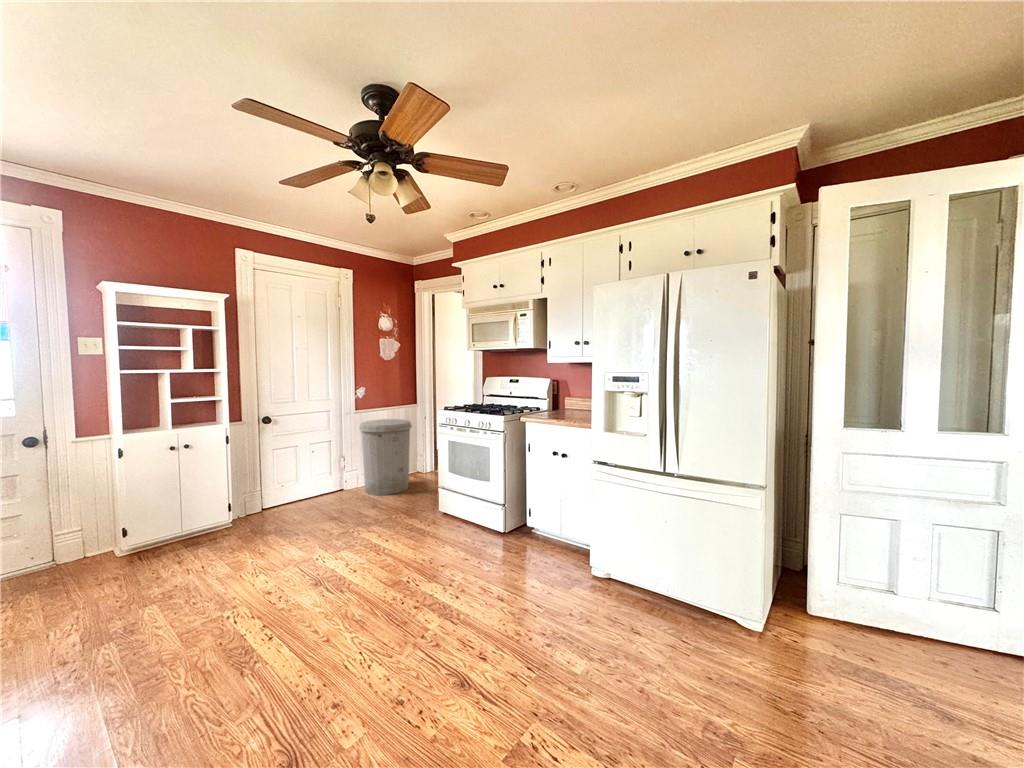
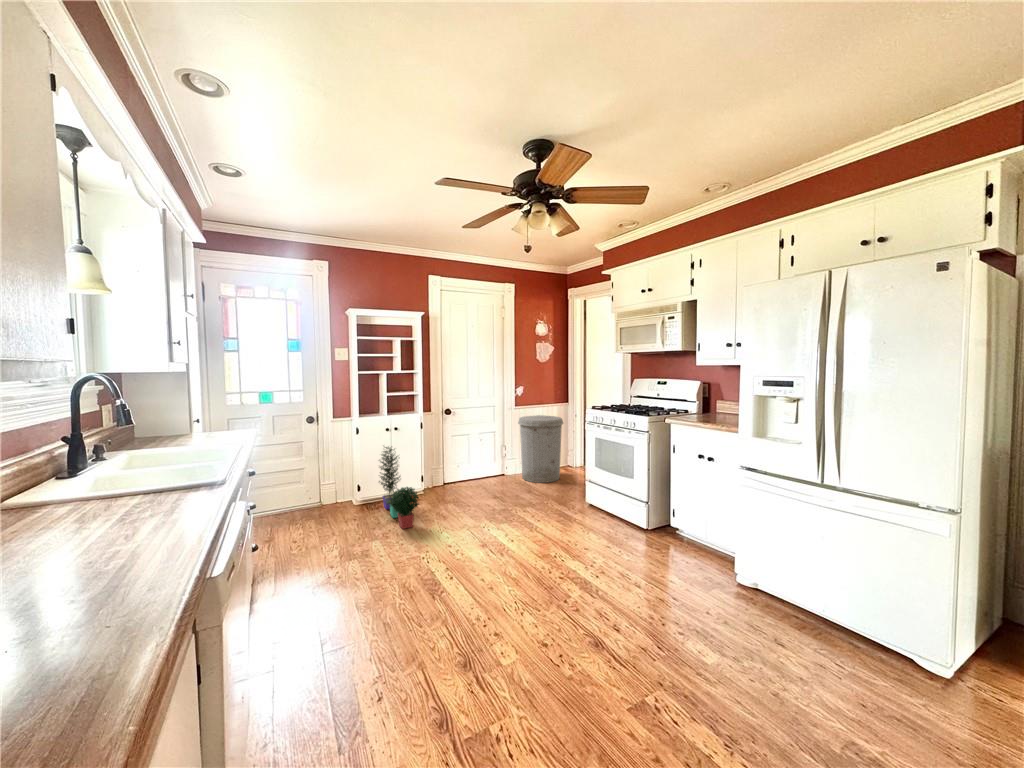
potted plant: none [155,469,224,581] -> present [379,447,419,529]

